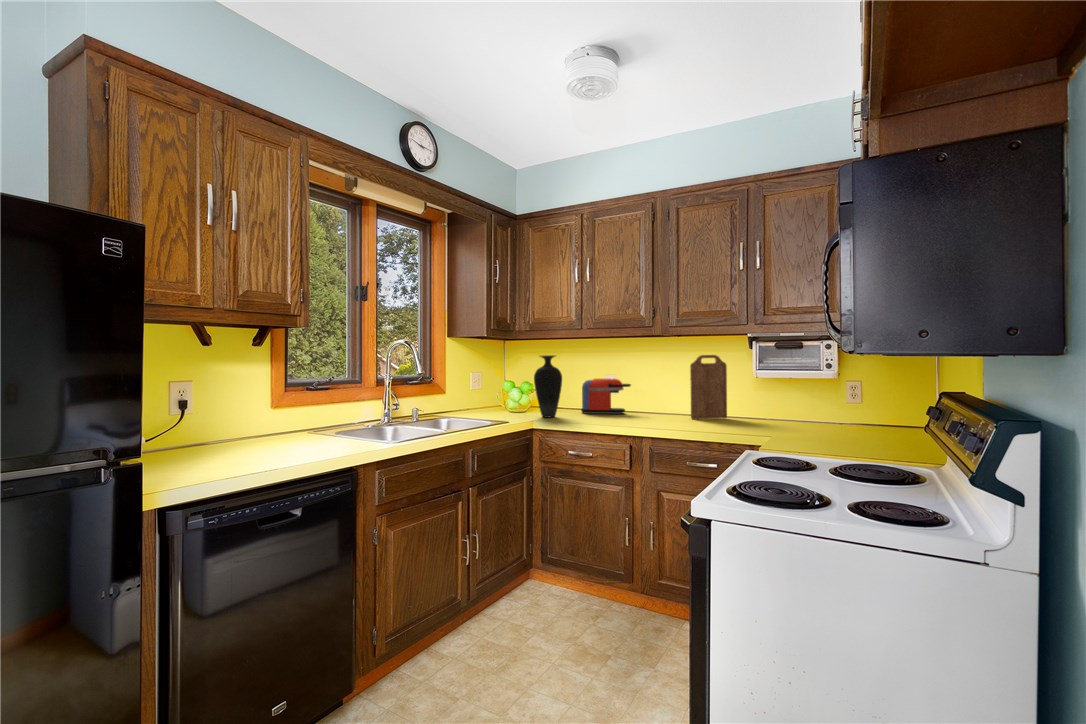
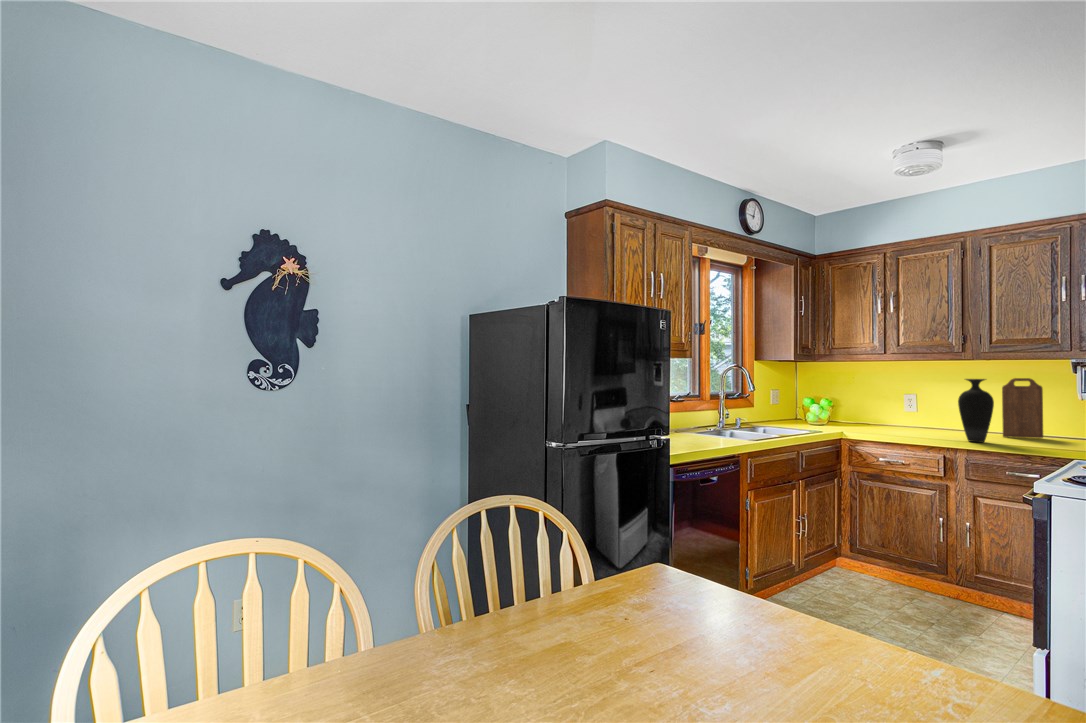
vase: present [534,355,562,417] -> present [958,379,994,442]
coffee maker: present [581,379,631,414] -> none [881,398,934,430]

